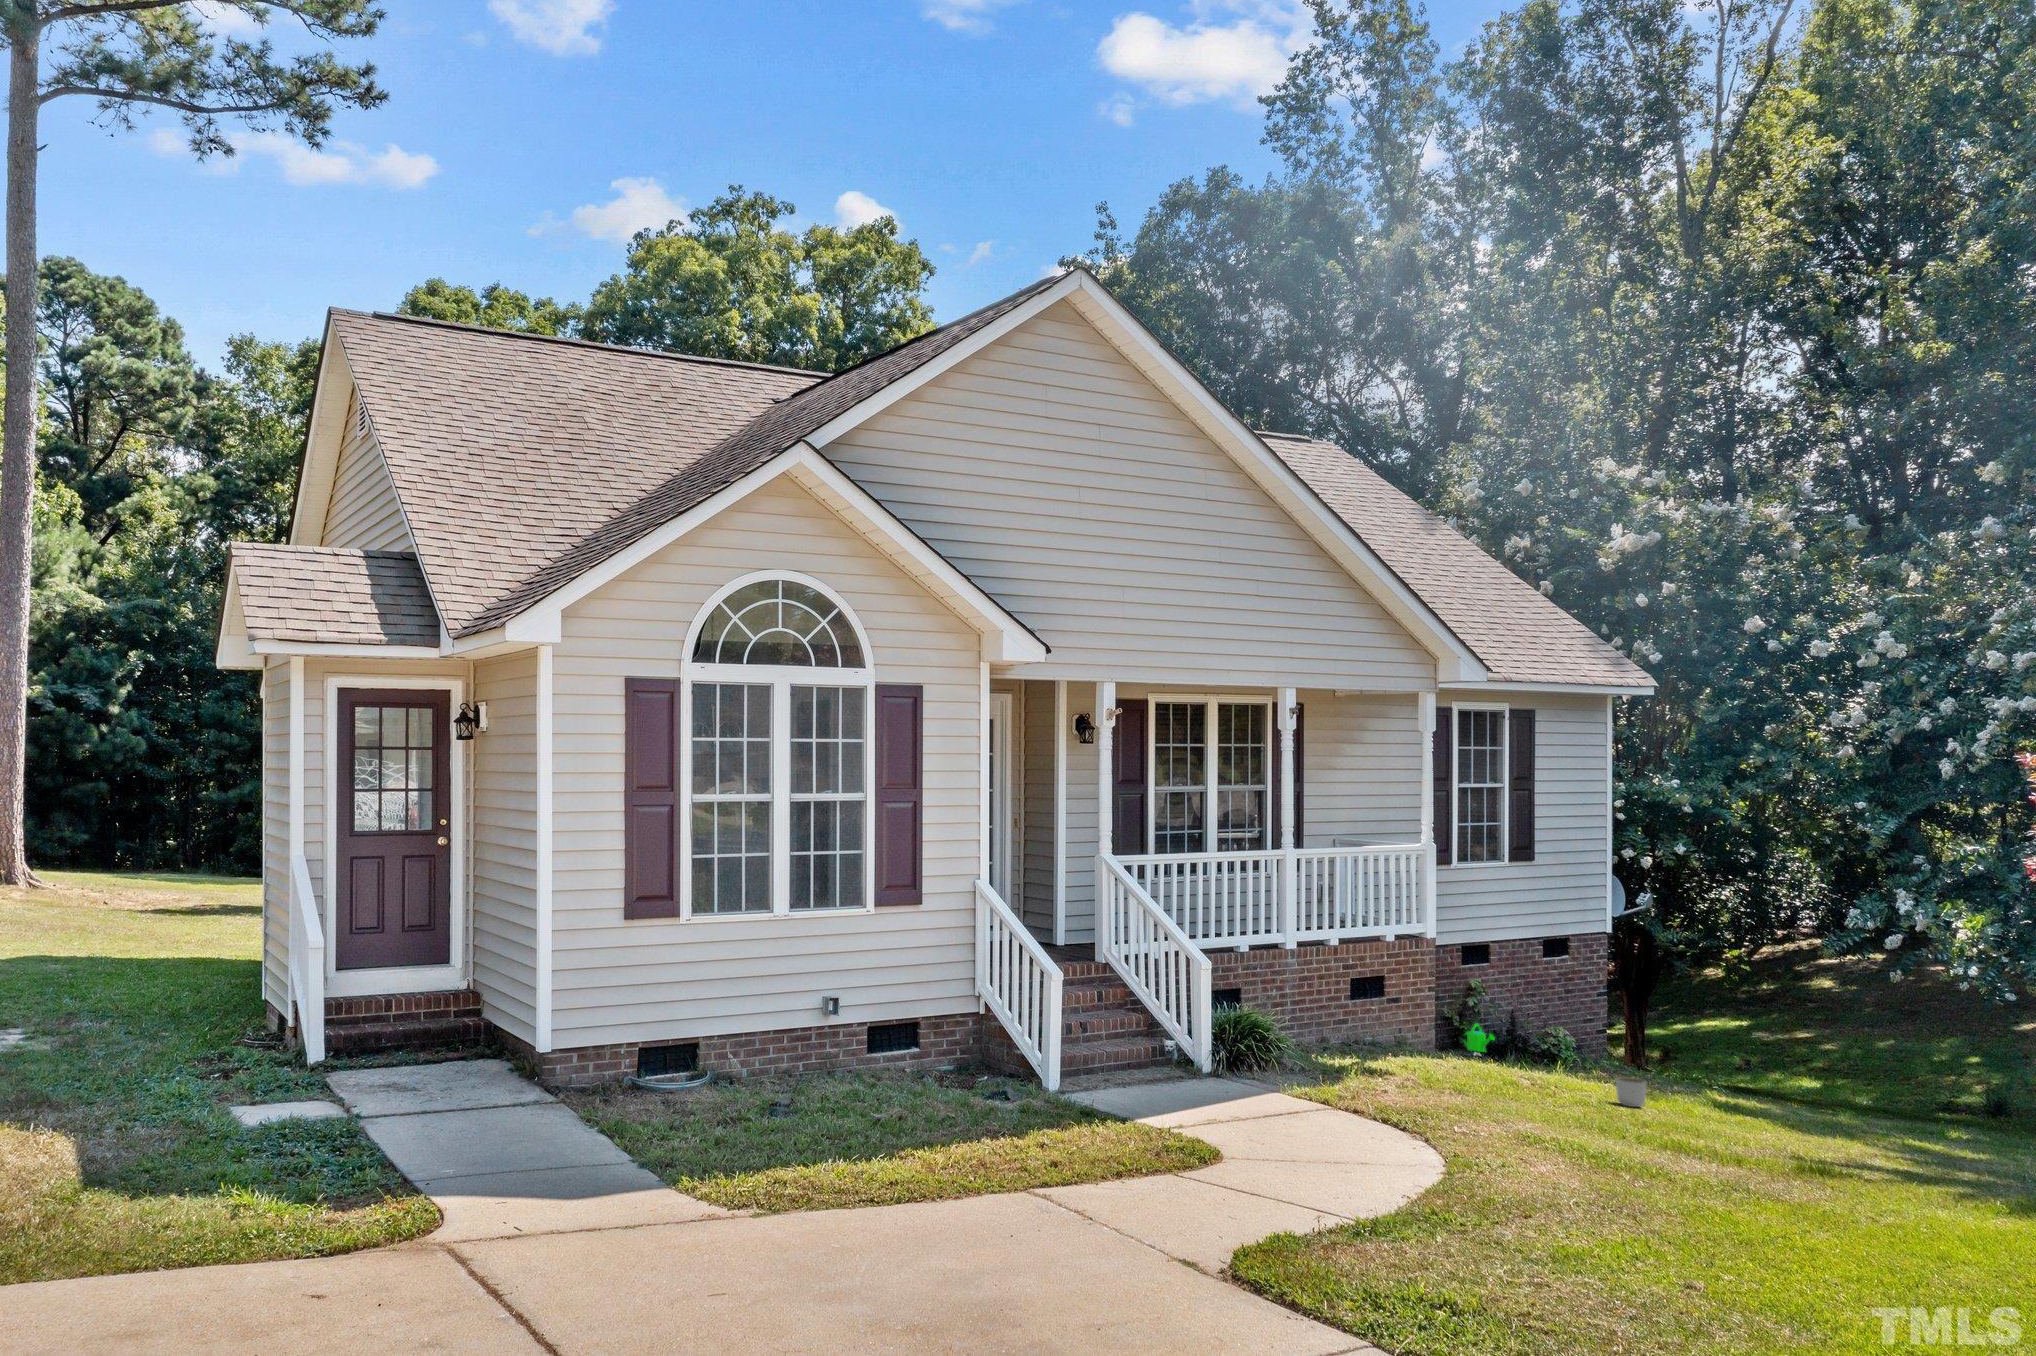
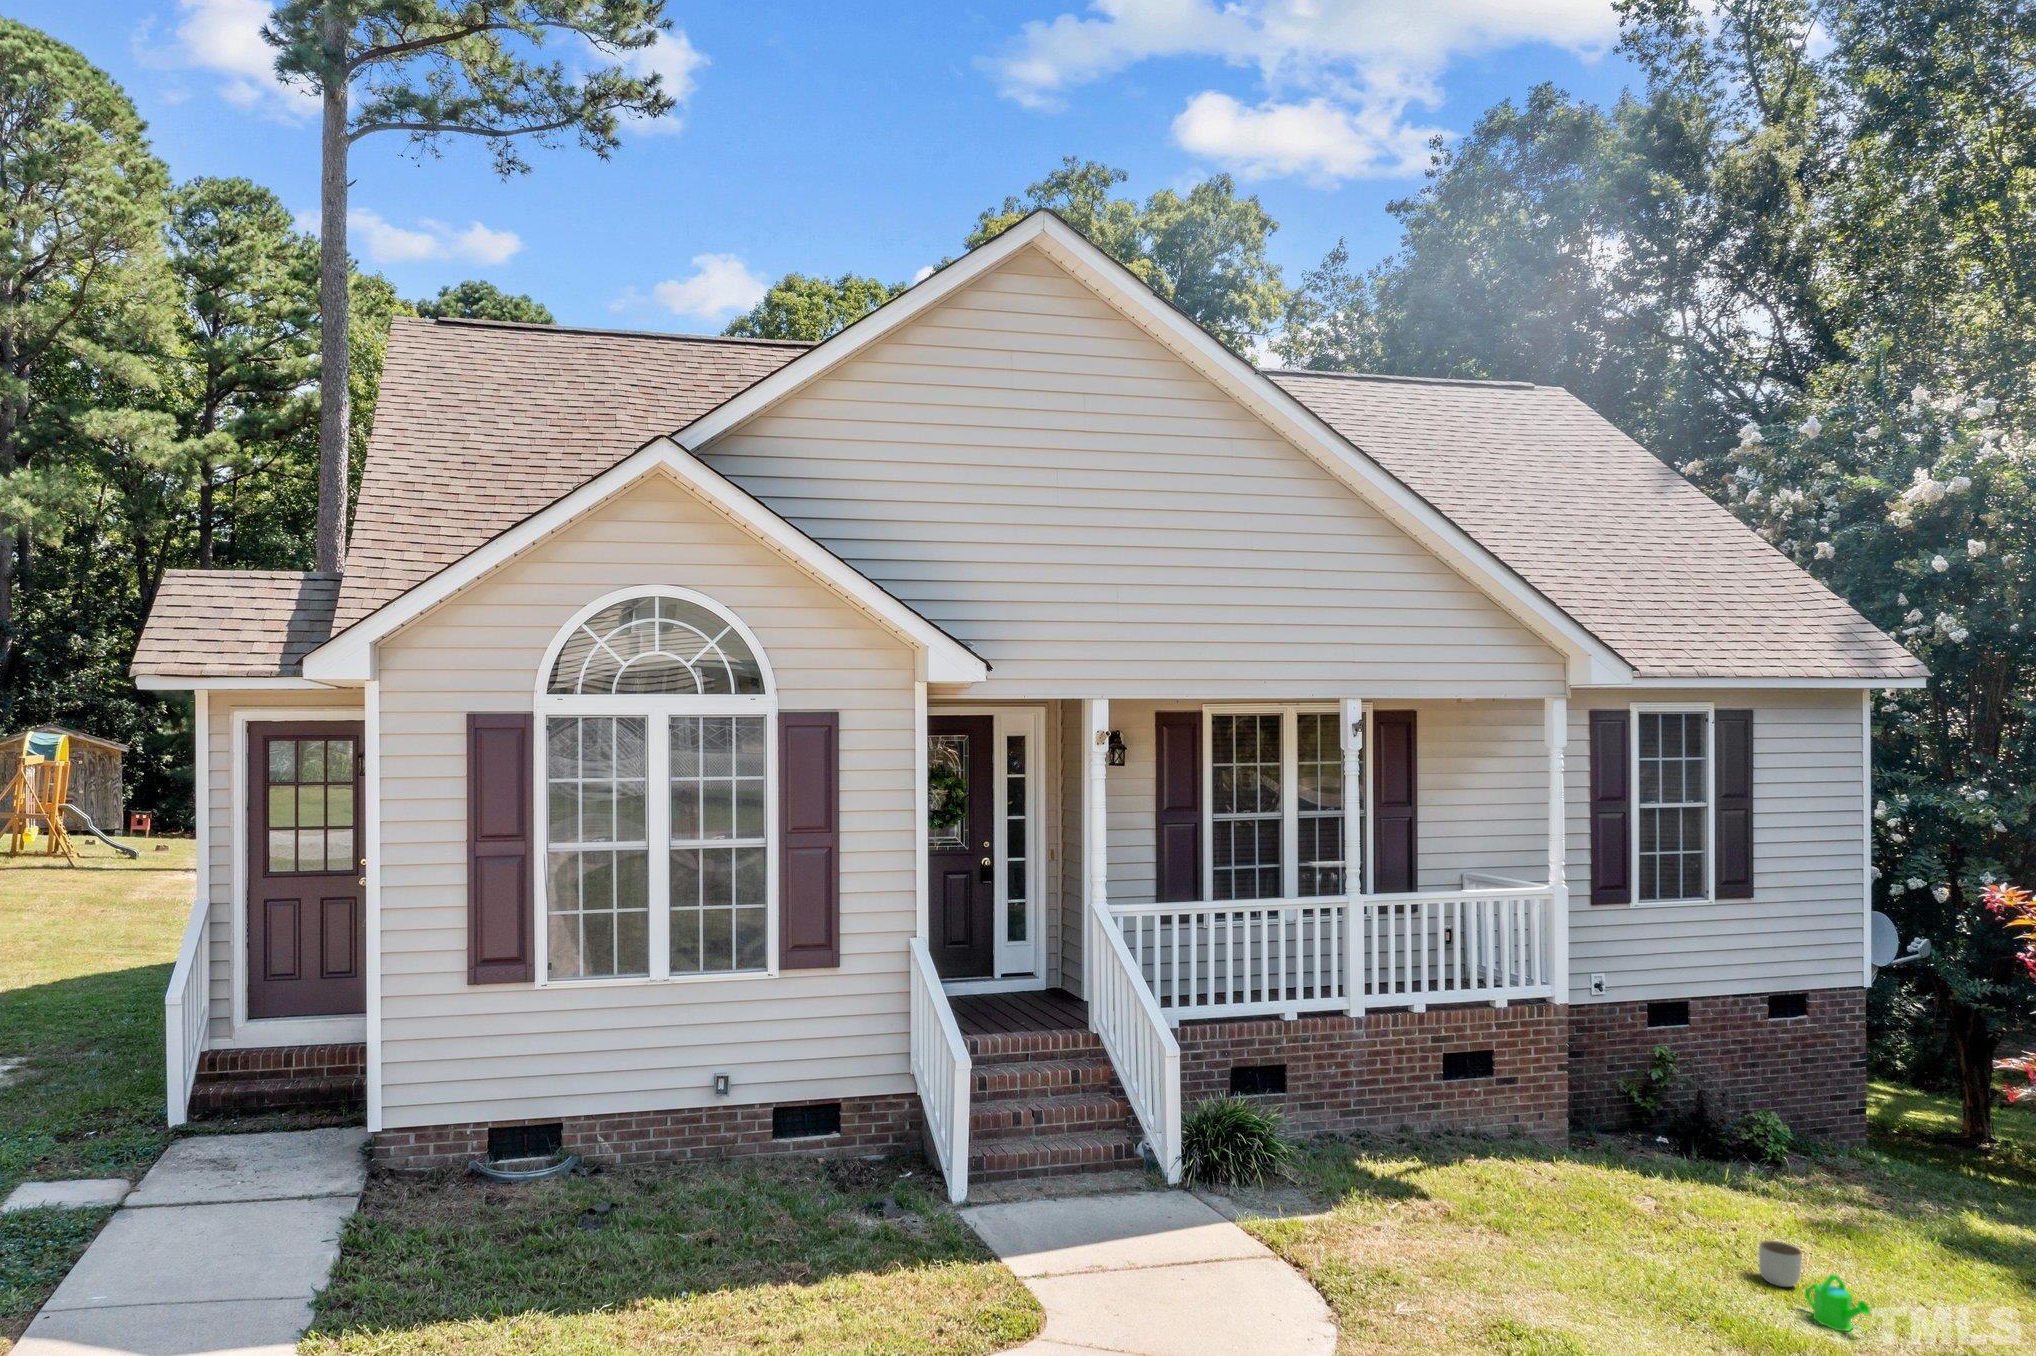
watering can: present [1464,1023,1495,1052] -> present [1805,1274,1870,1331]

